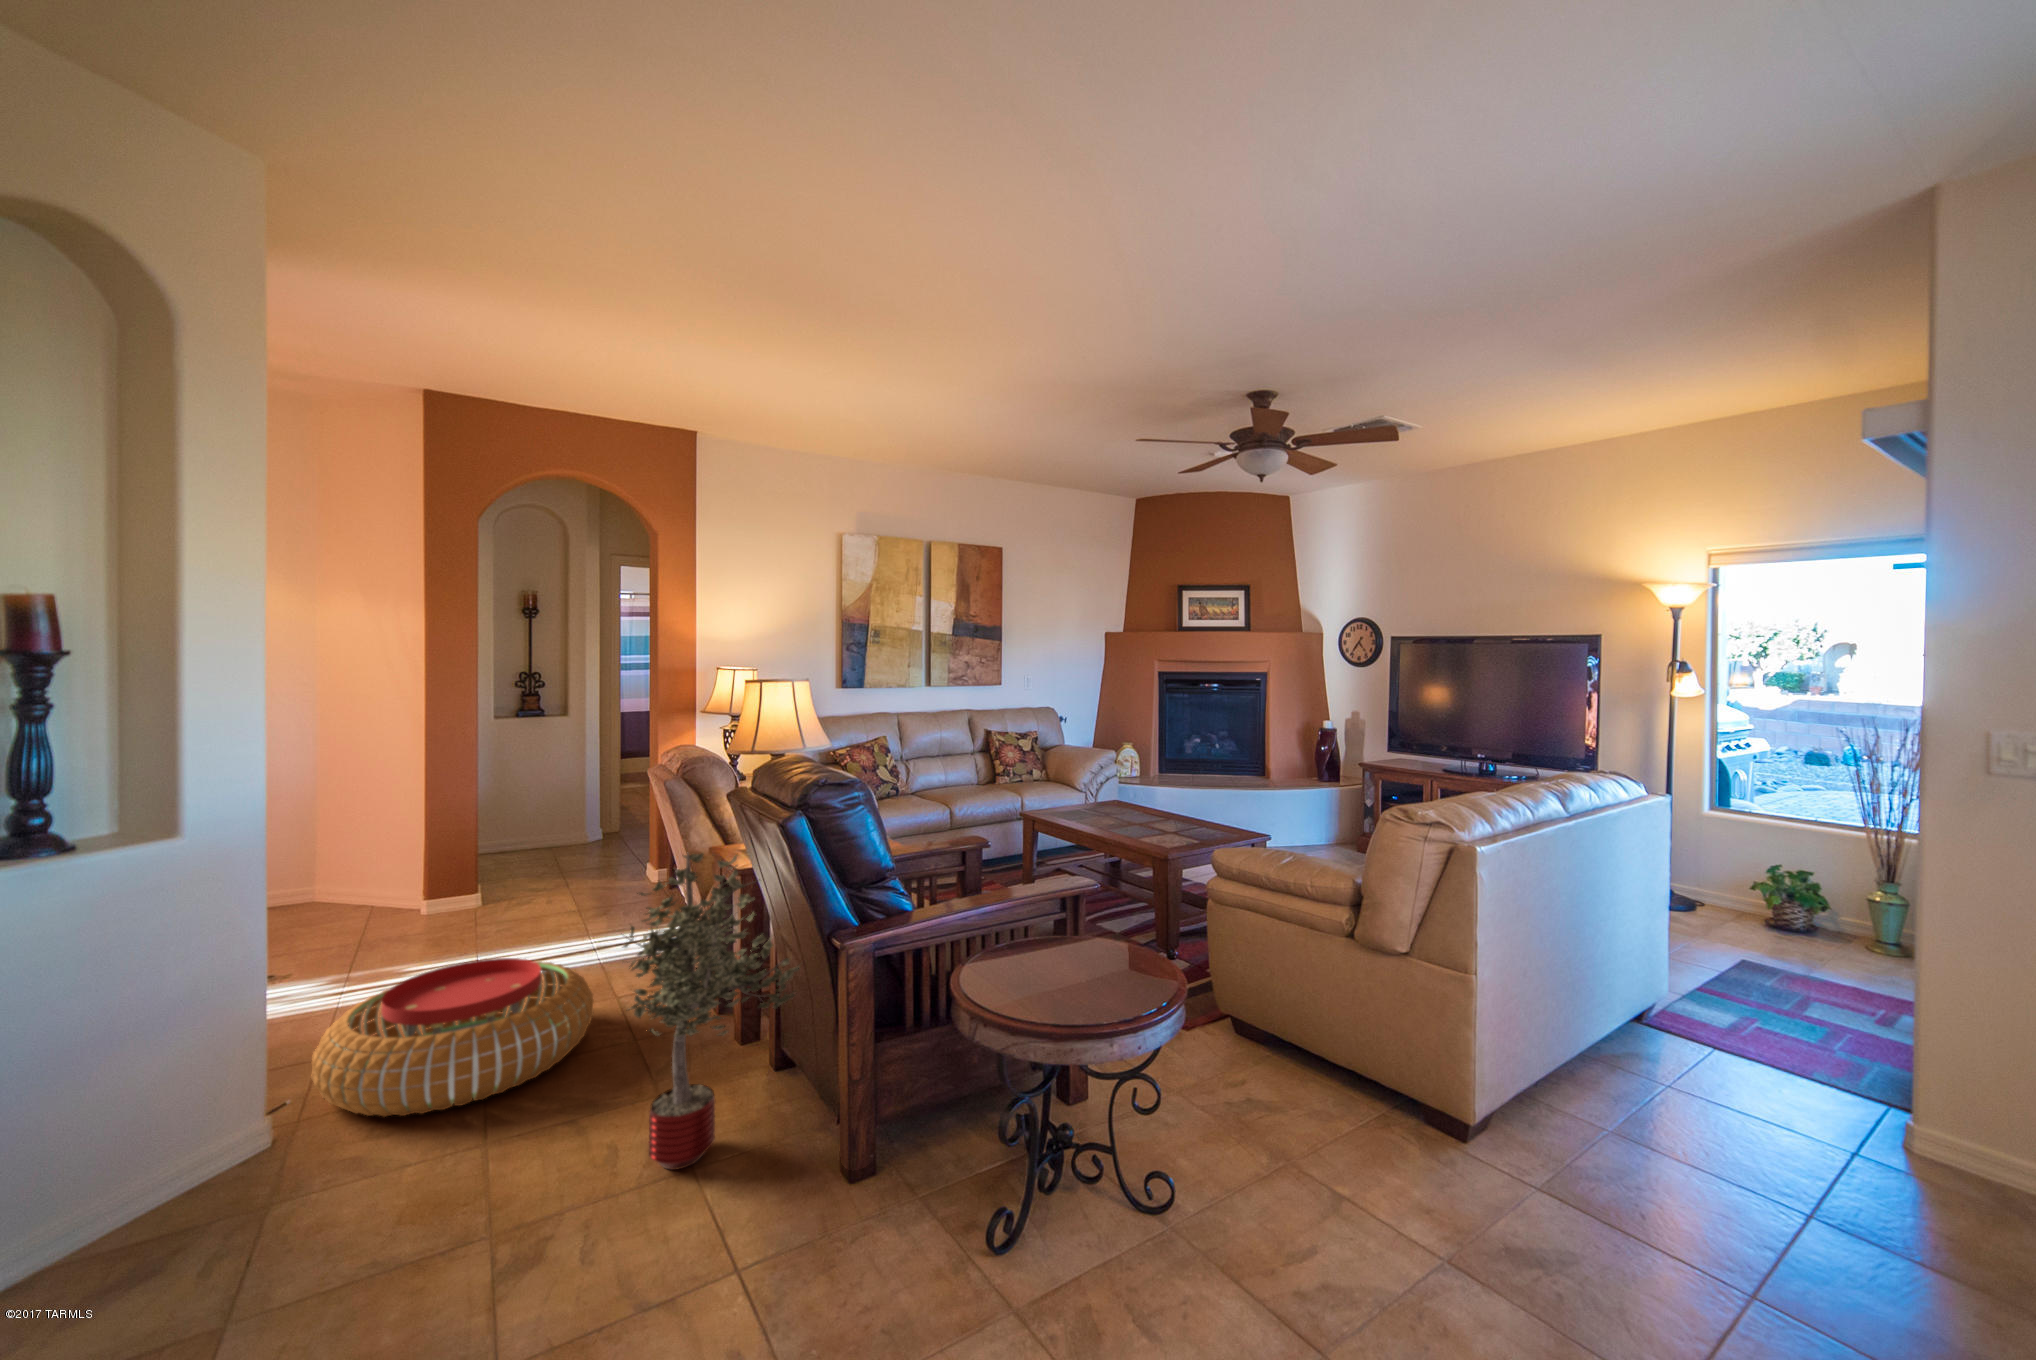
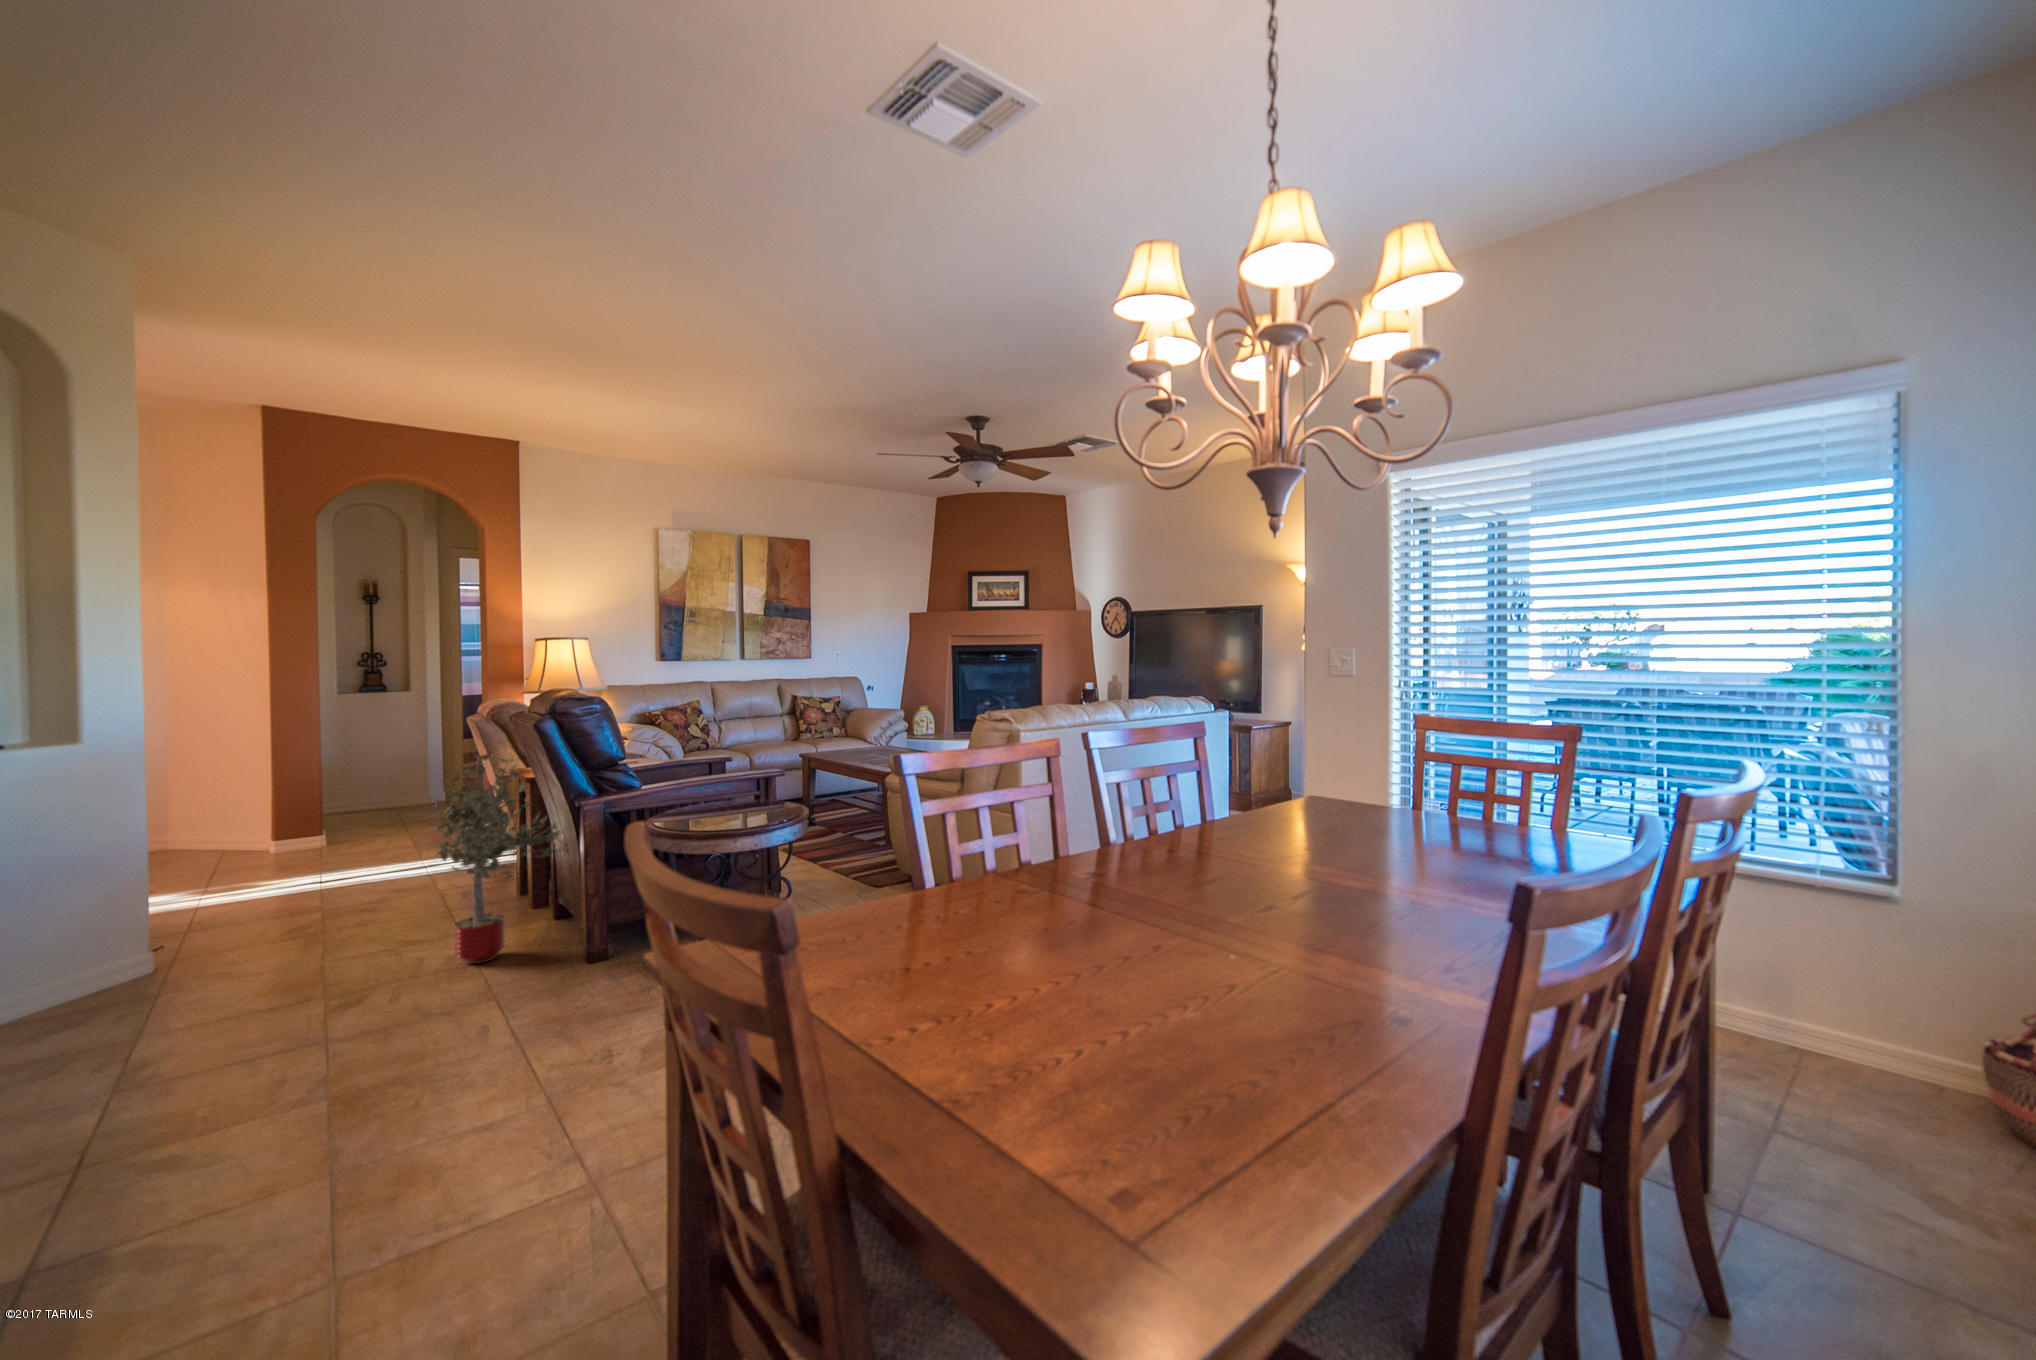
pouf: present [311,958,594,1117] -> none [198,856,422,952]

